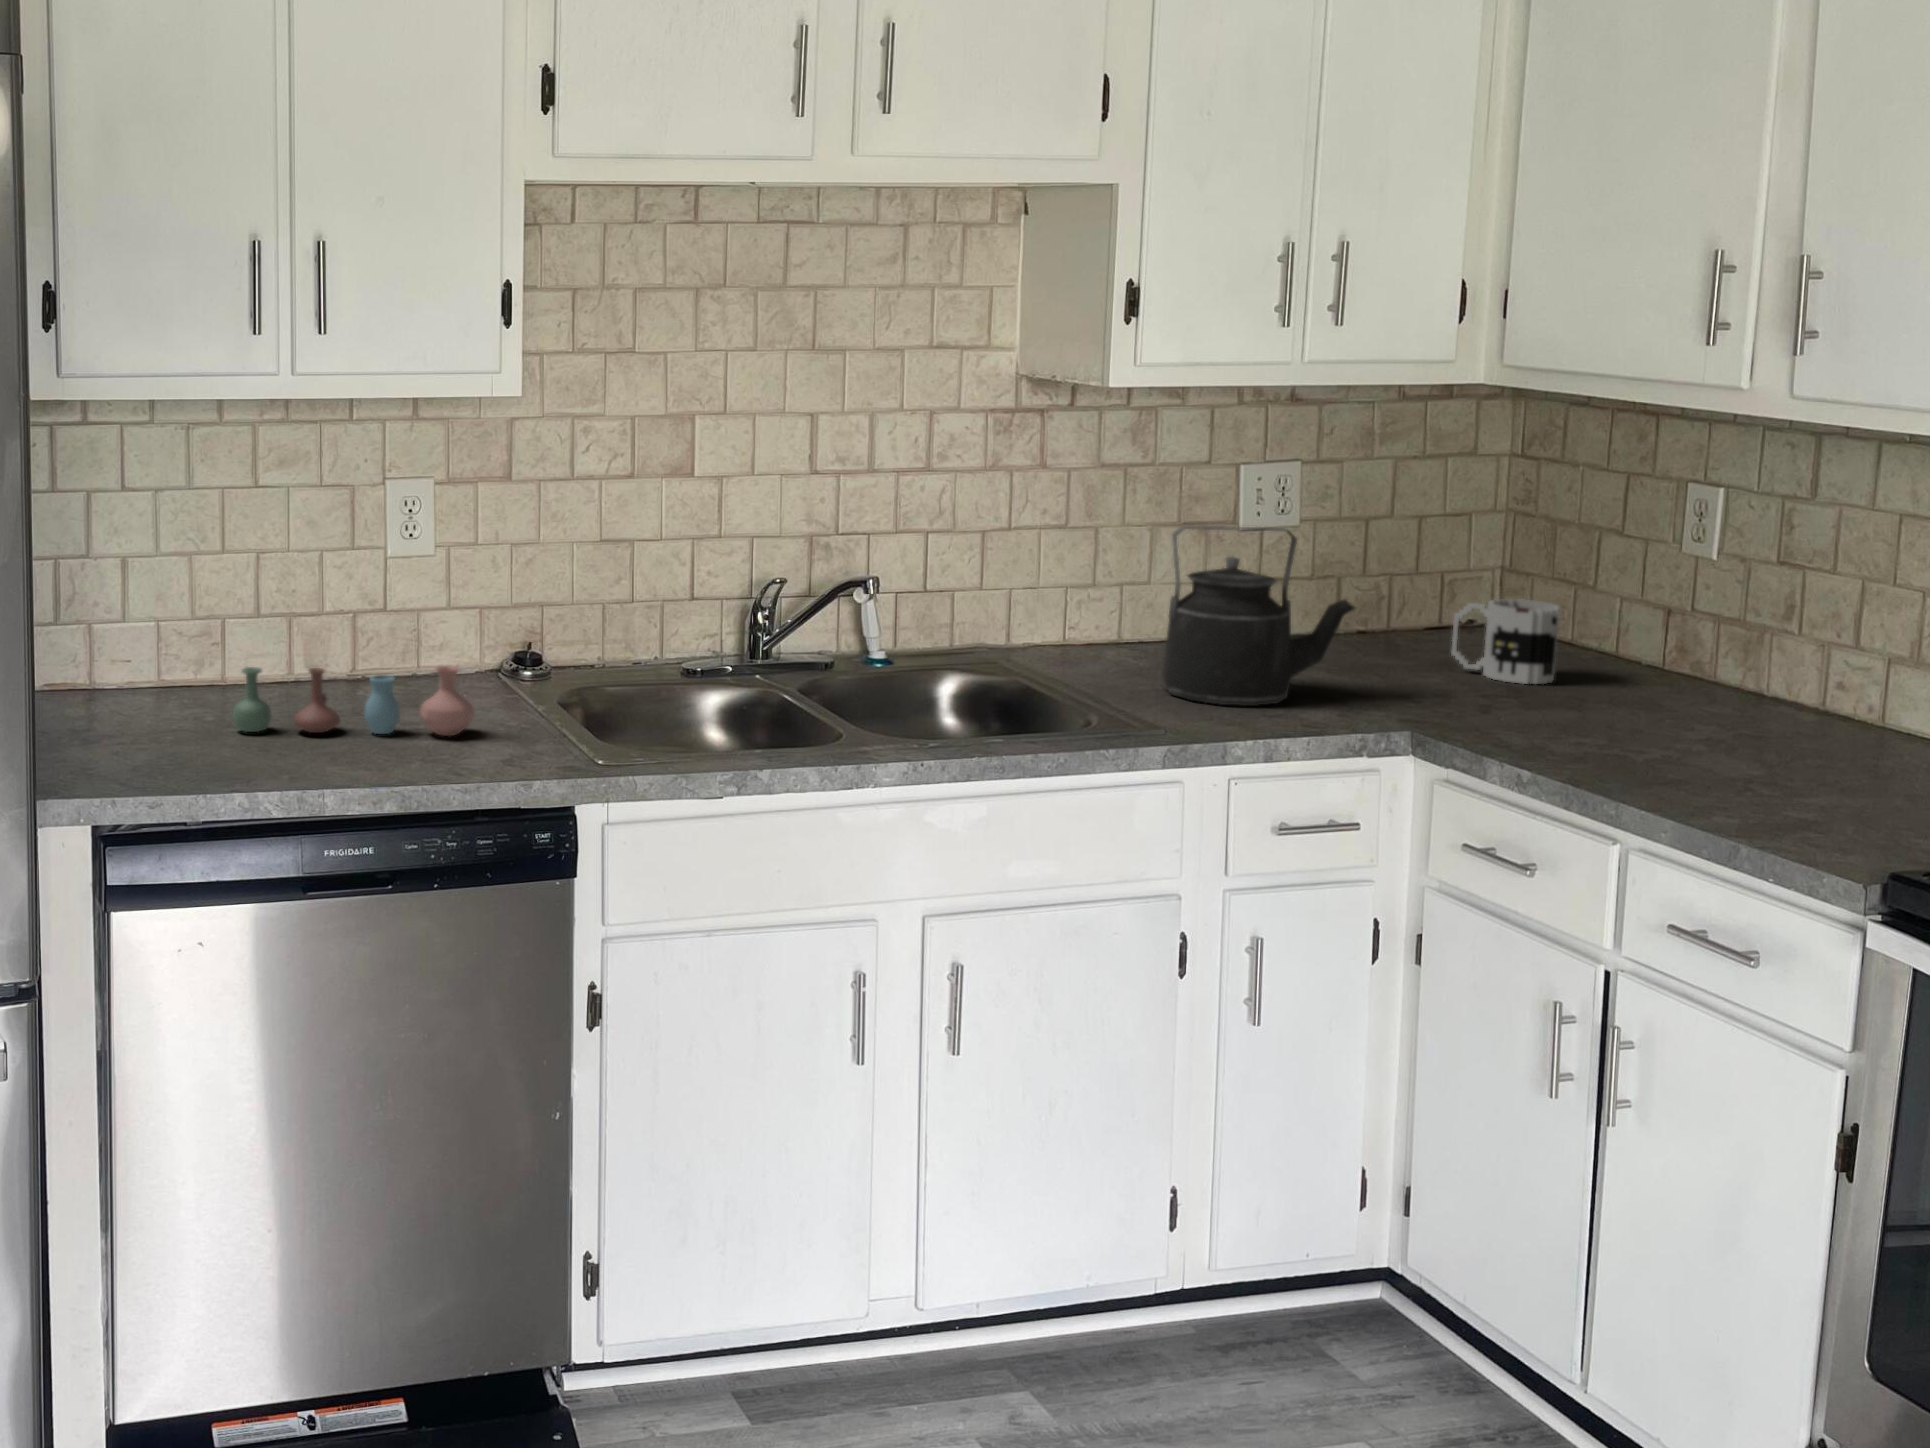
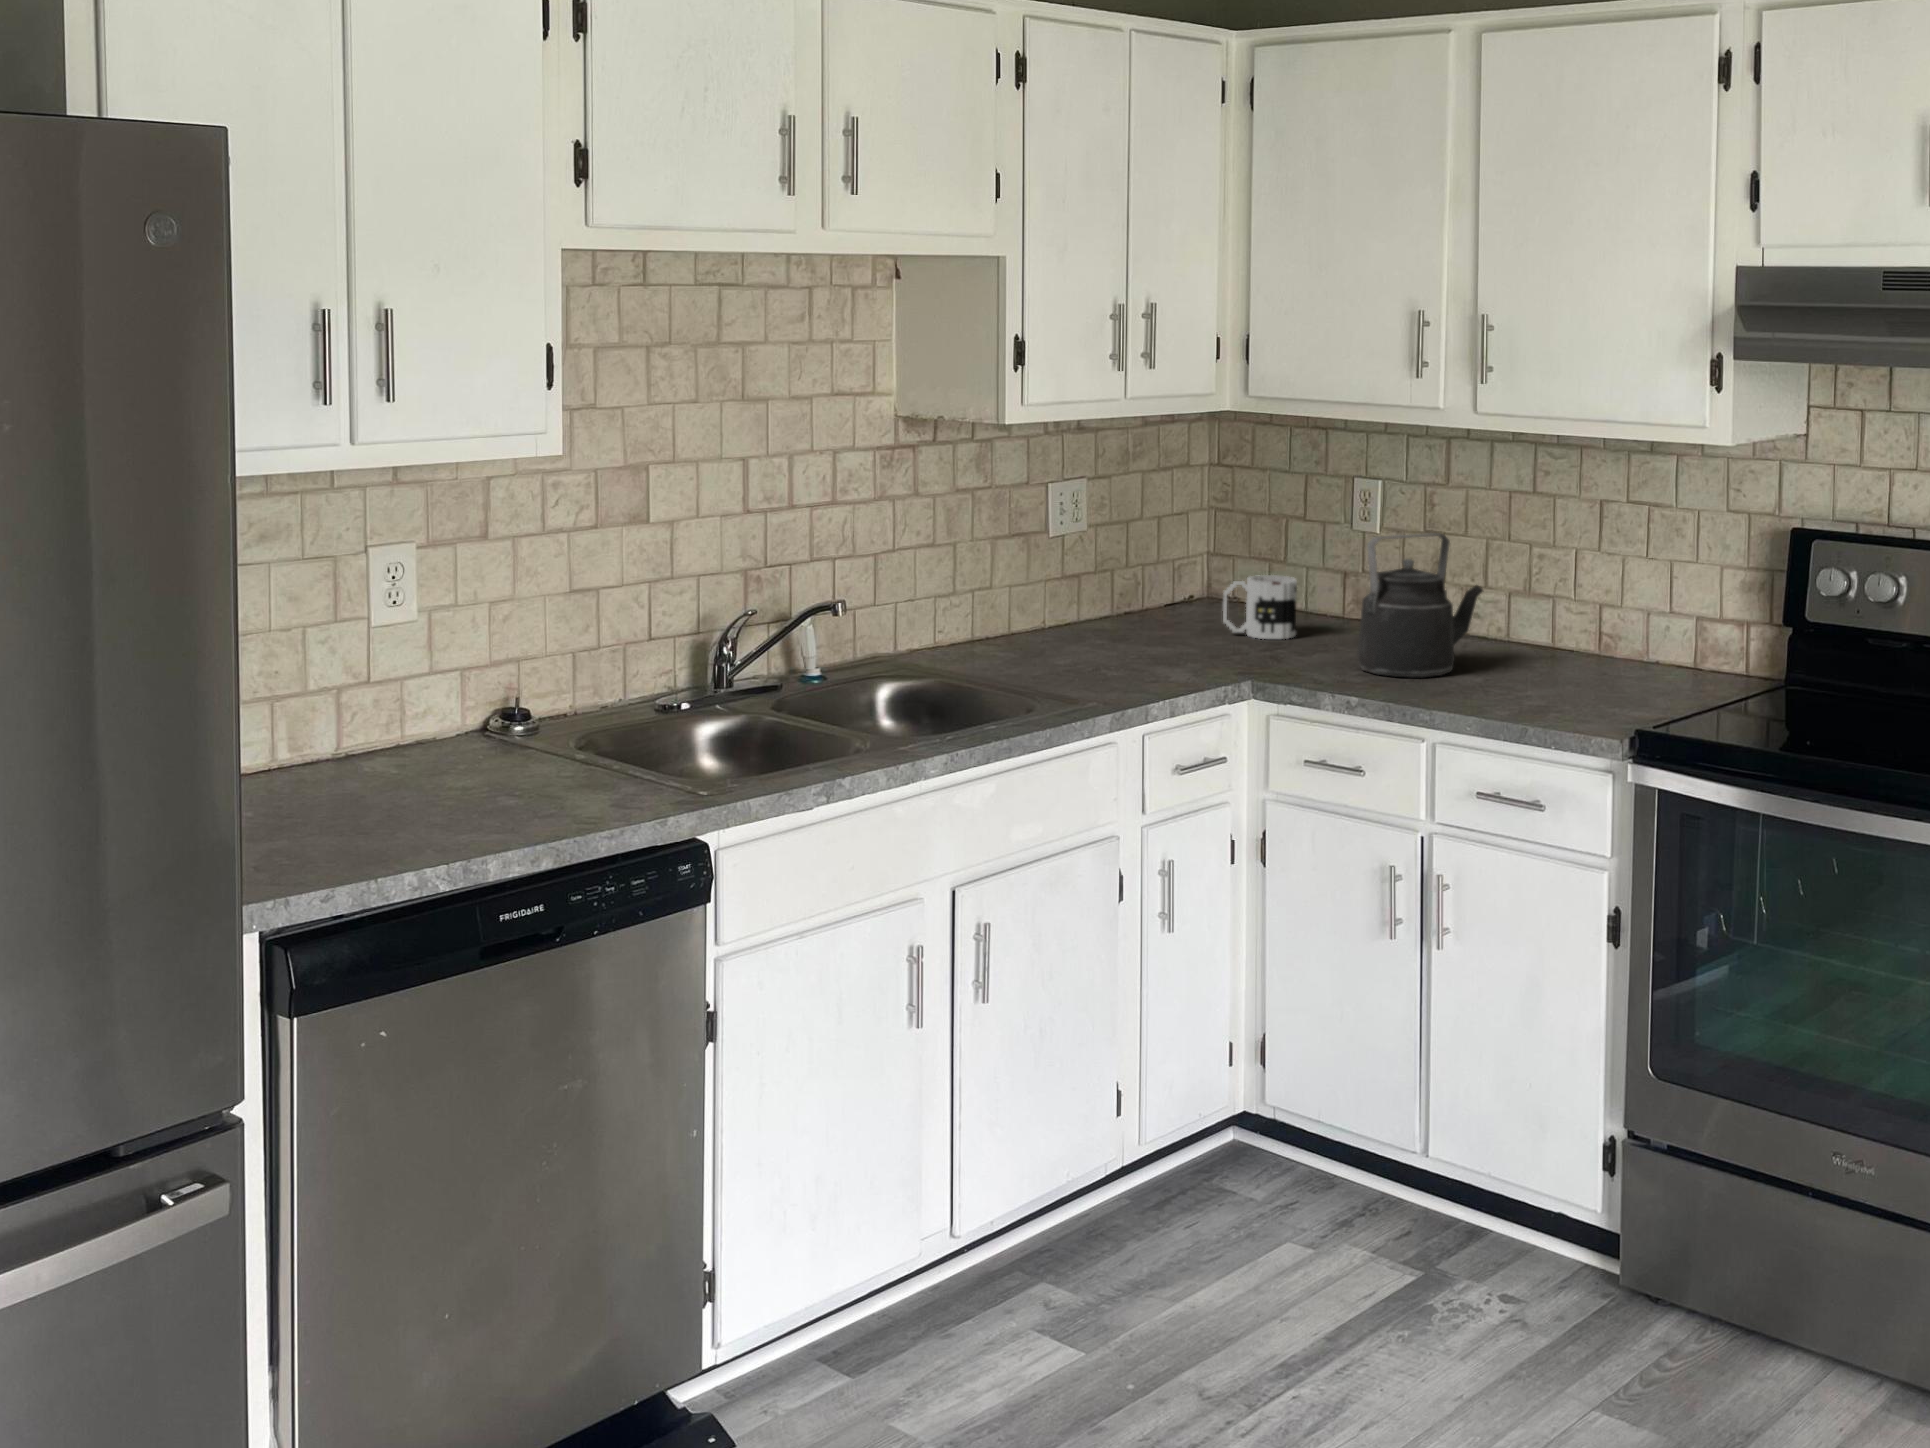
kettle: present [1162,526,1354,706] -> present [1358,533,1483,677]
vase: present [233,666,475,736] -> none [303,723,557,818]

